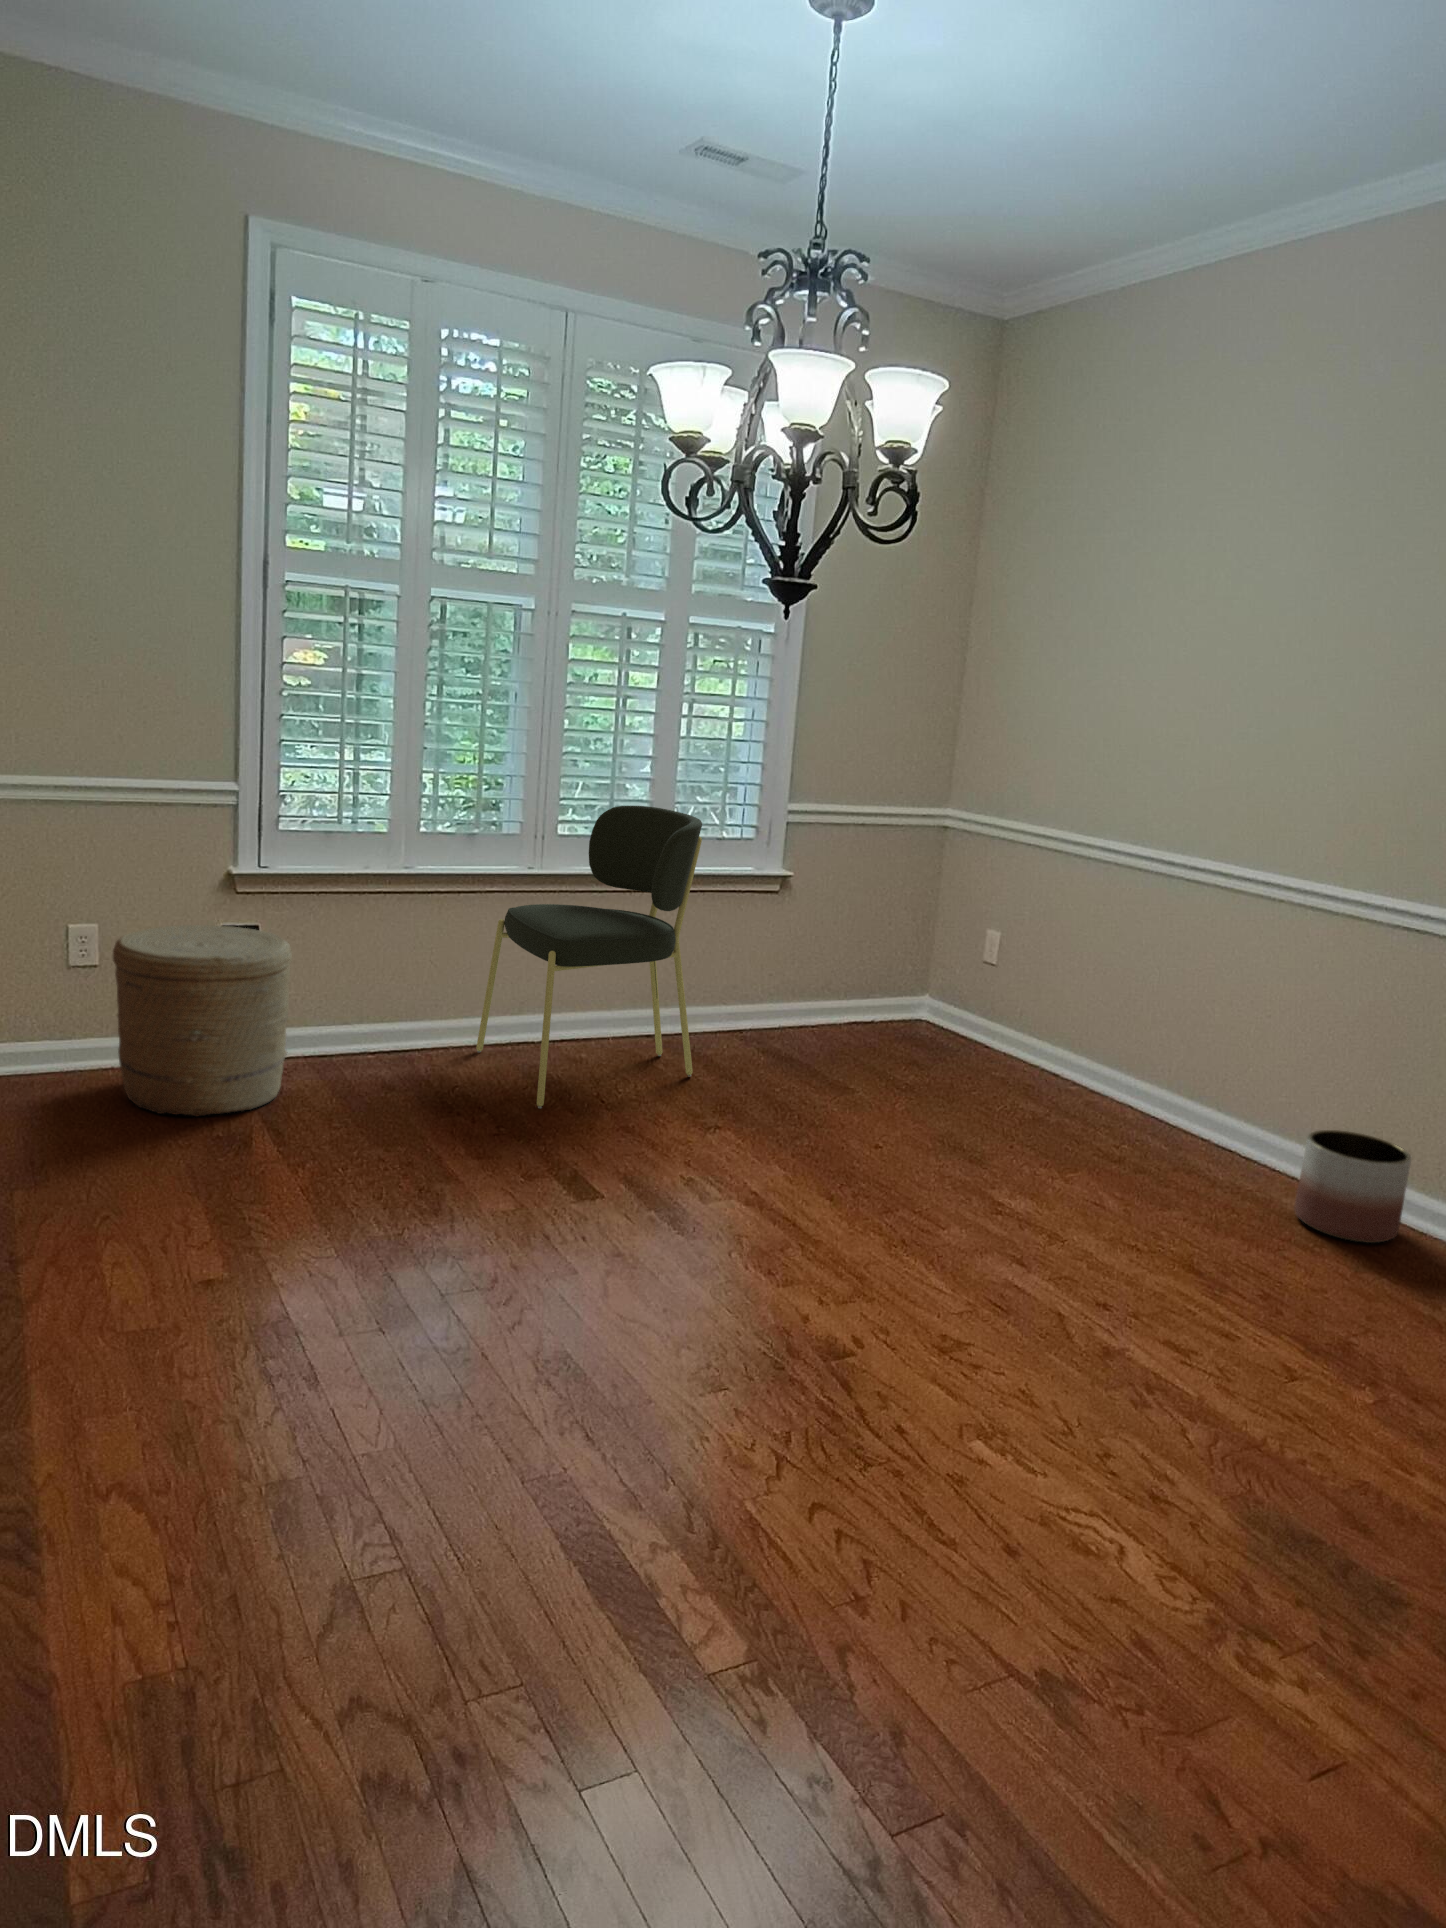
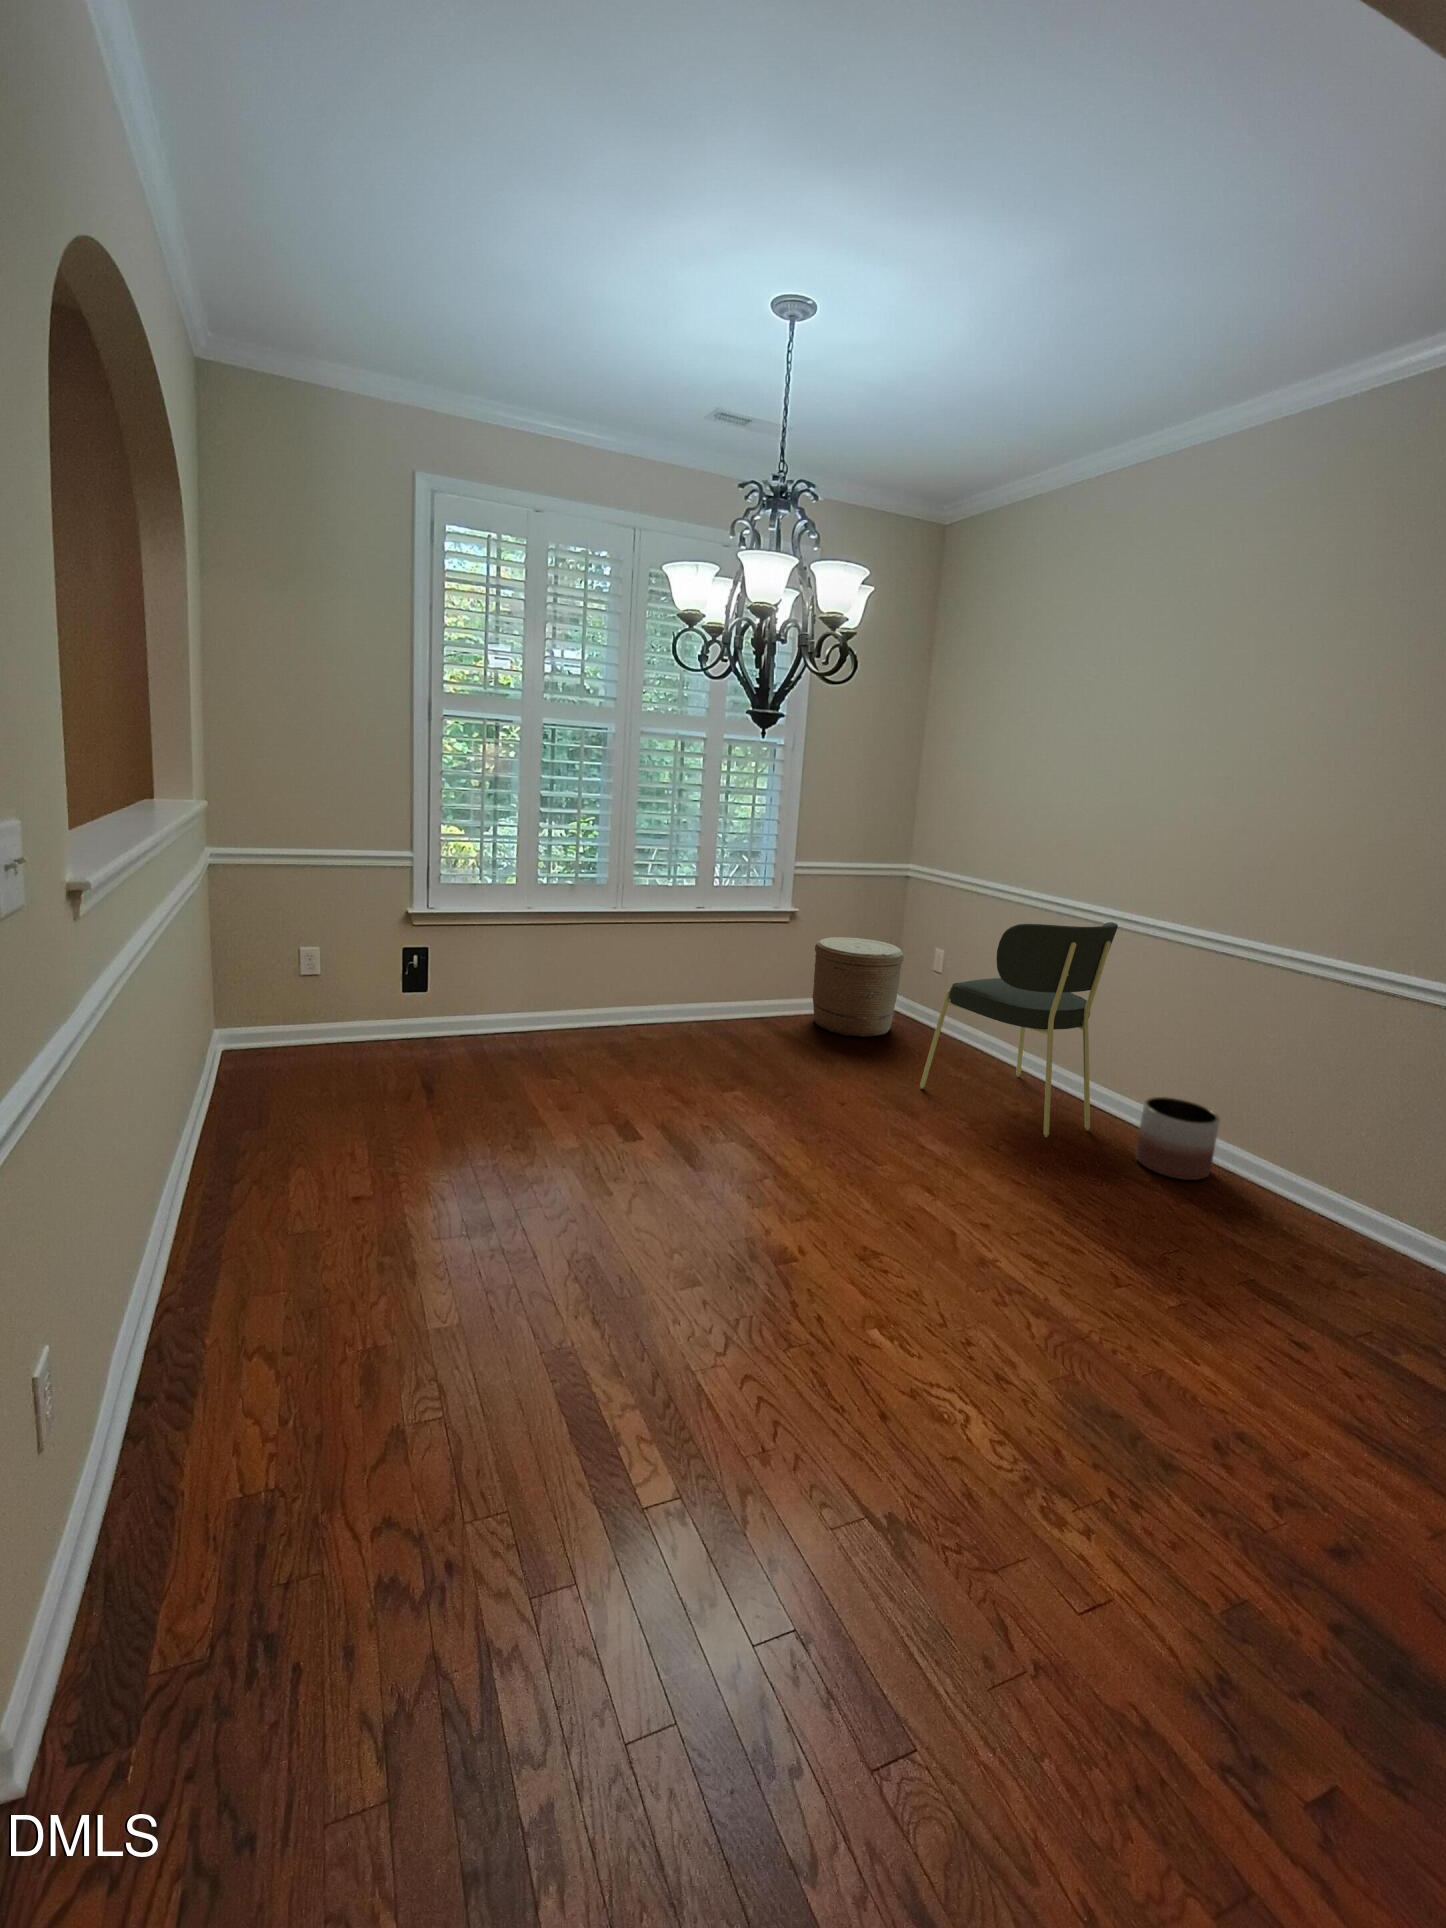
dining chair: present [476,806,702,1108] -> present [920,922,1118,1137]
woven basket: present [113,925,292,1116] -> present [812,937,904,1037]

